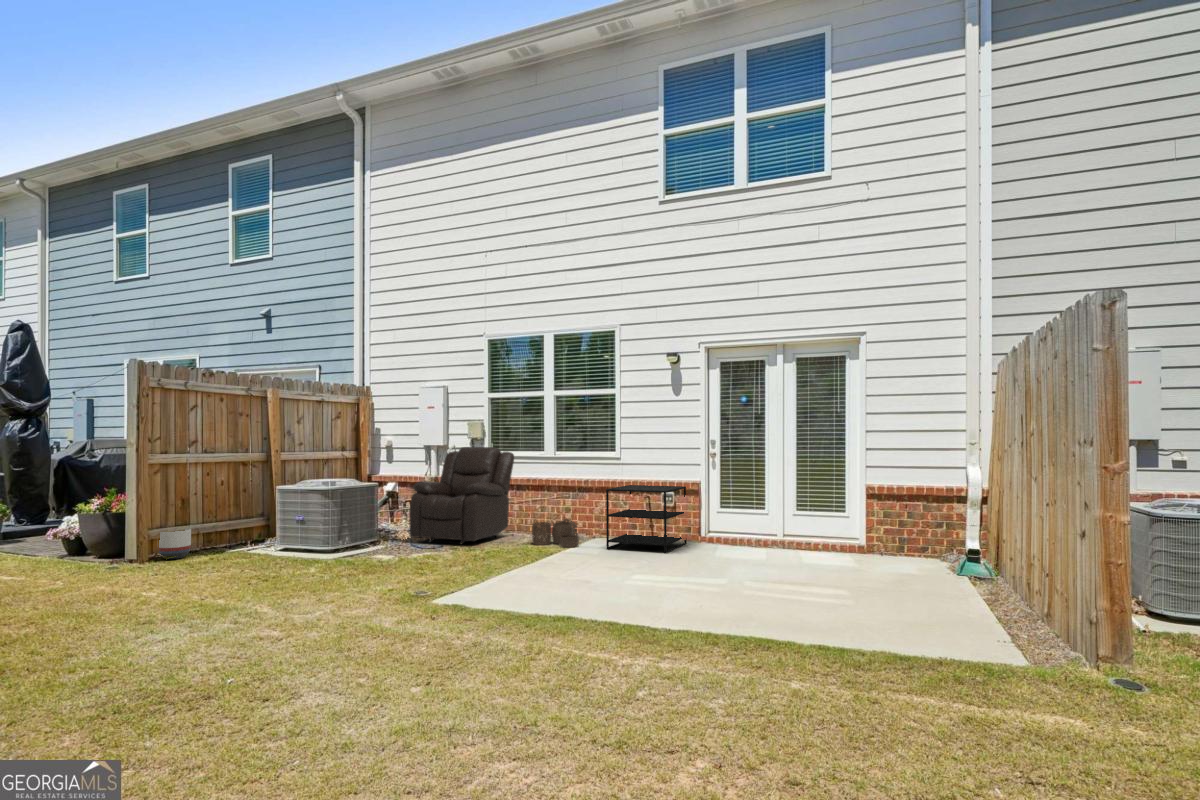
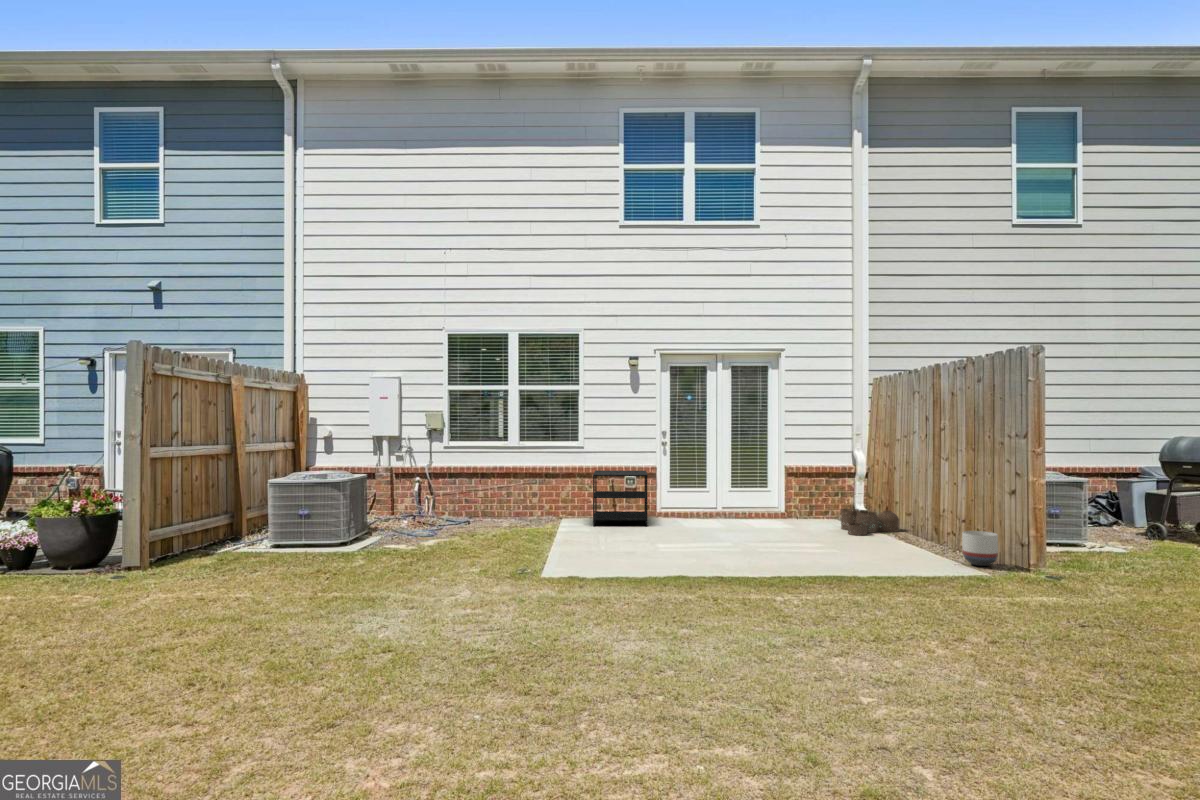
chair: present [410,447,514,544] -> none [398,438,484,530]
woven basket: present [532,519,579,548] -> present [841,508,899,536]
planter: present [159,528,191,559] -> present [962,531,998,566]

